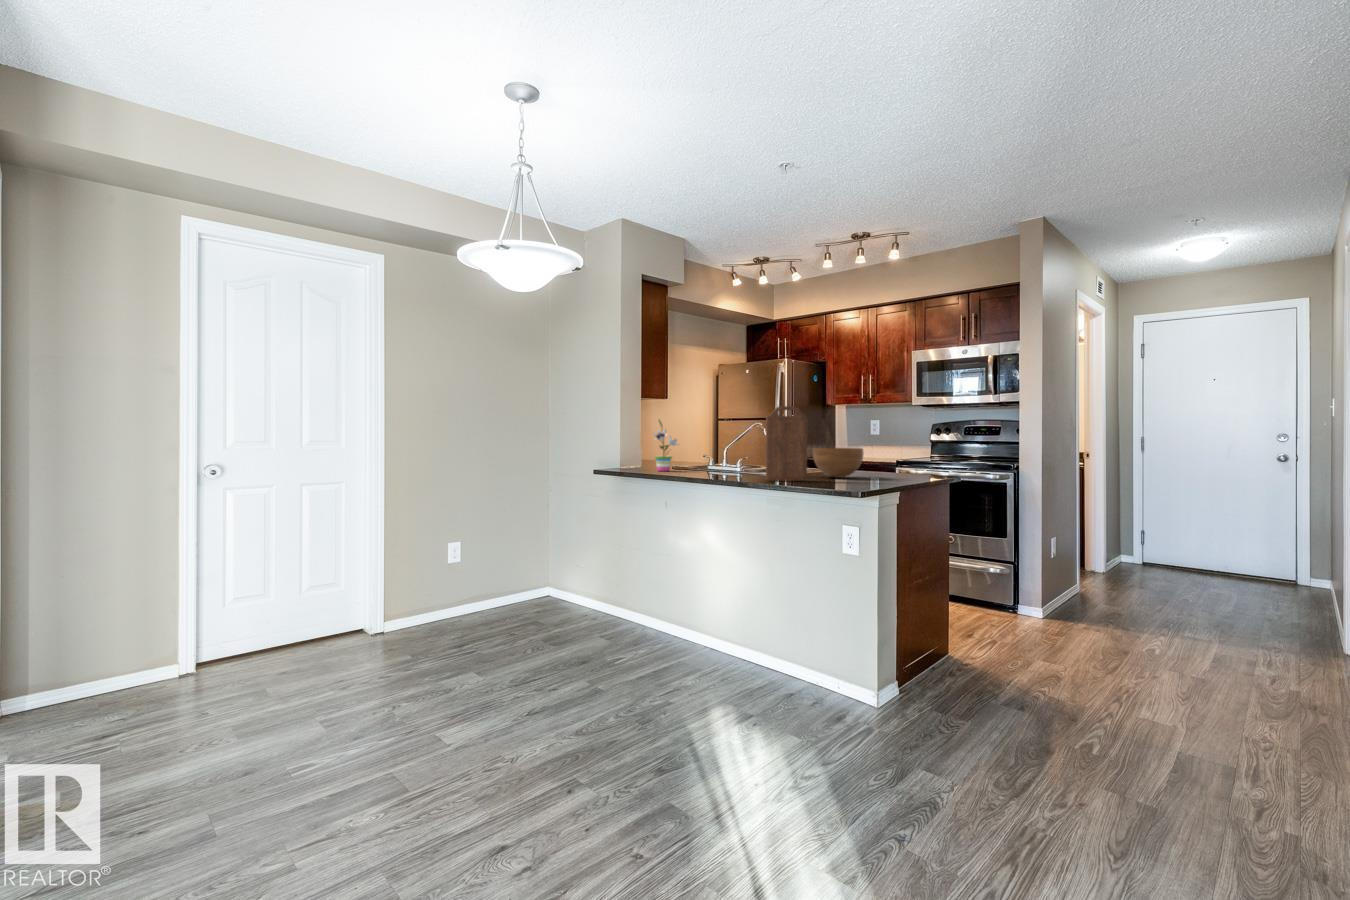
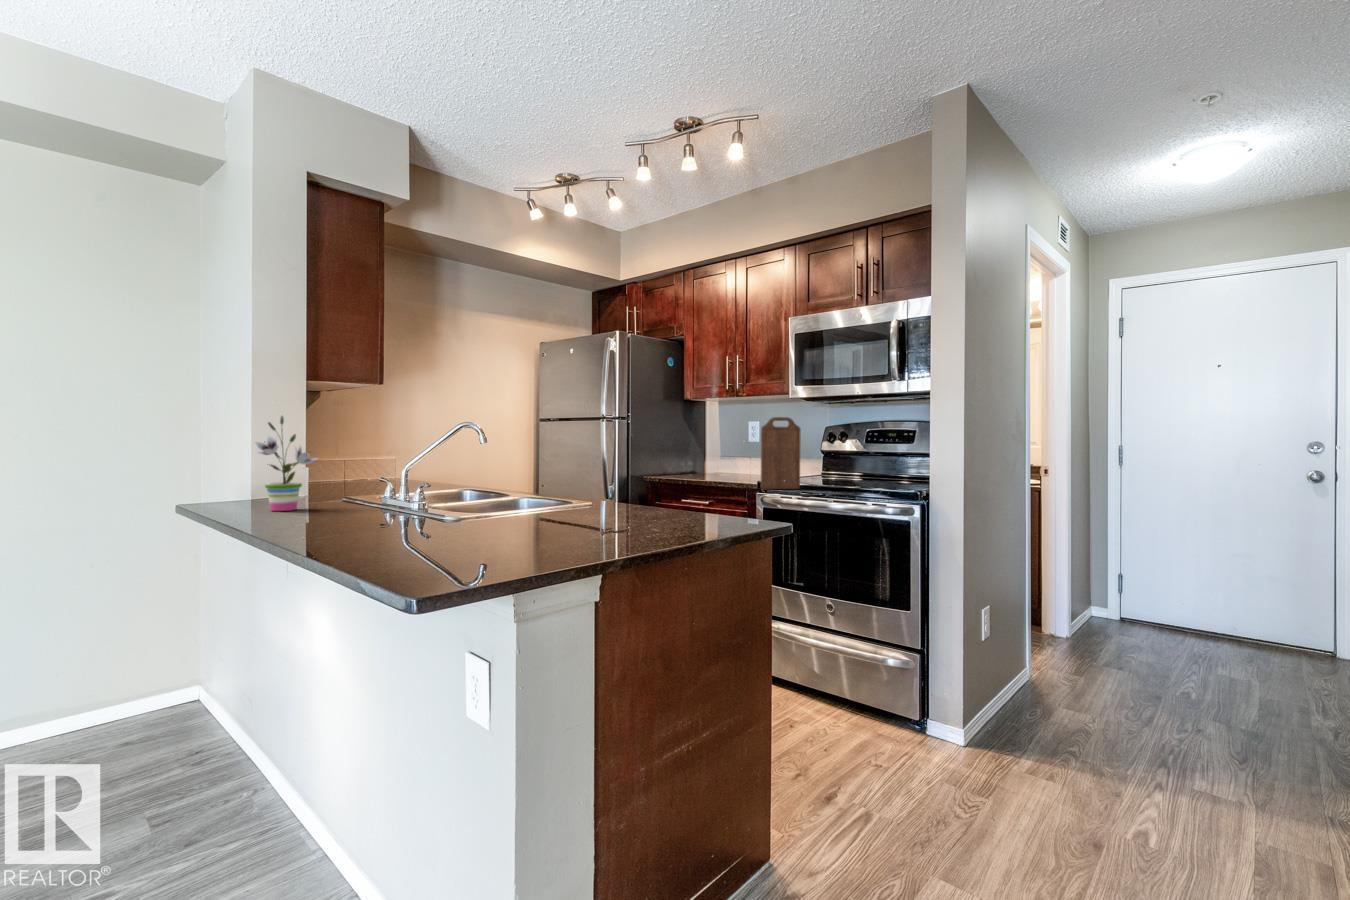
cutting board: present [766,406,807,481] -> present [761,417,801,489]
bowl: present [813,448,863,478] -> none [504,470,600,530]

